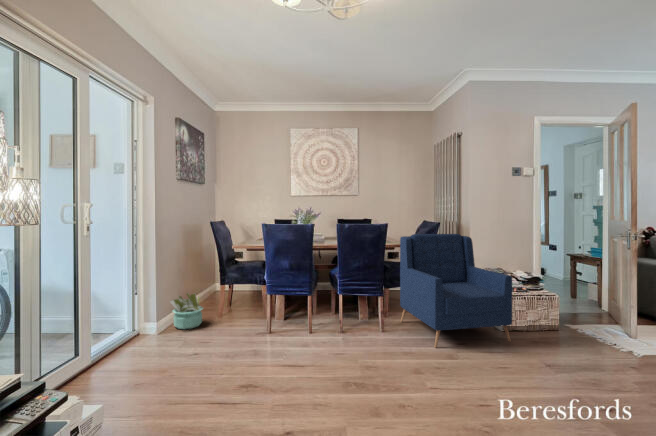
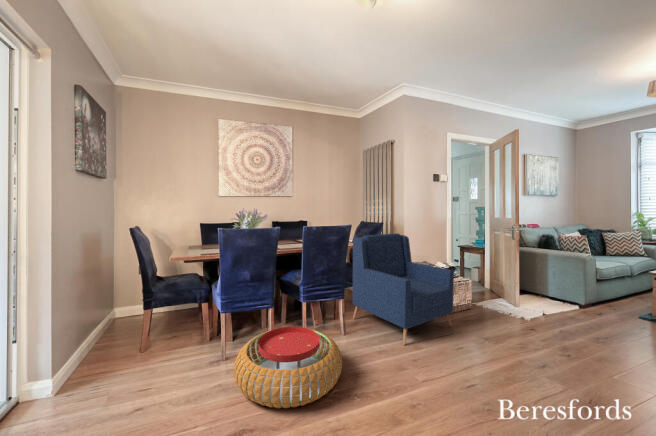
decorative plant: present [170,293,203,329] -> none [72,323,127,377]
pouf: none [263,311,355,368] -> present [234,327,342,408]

